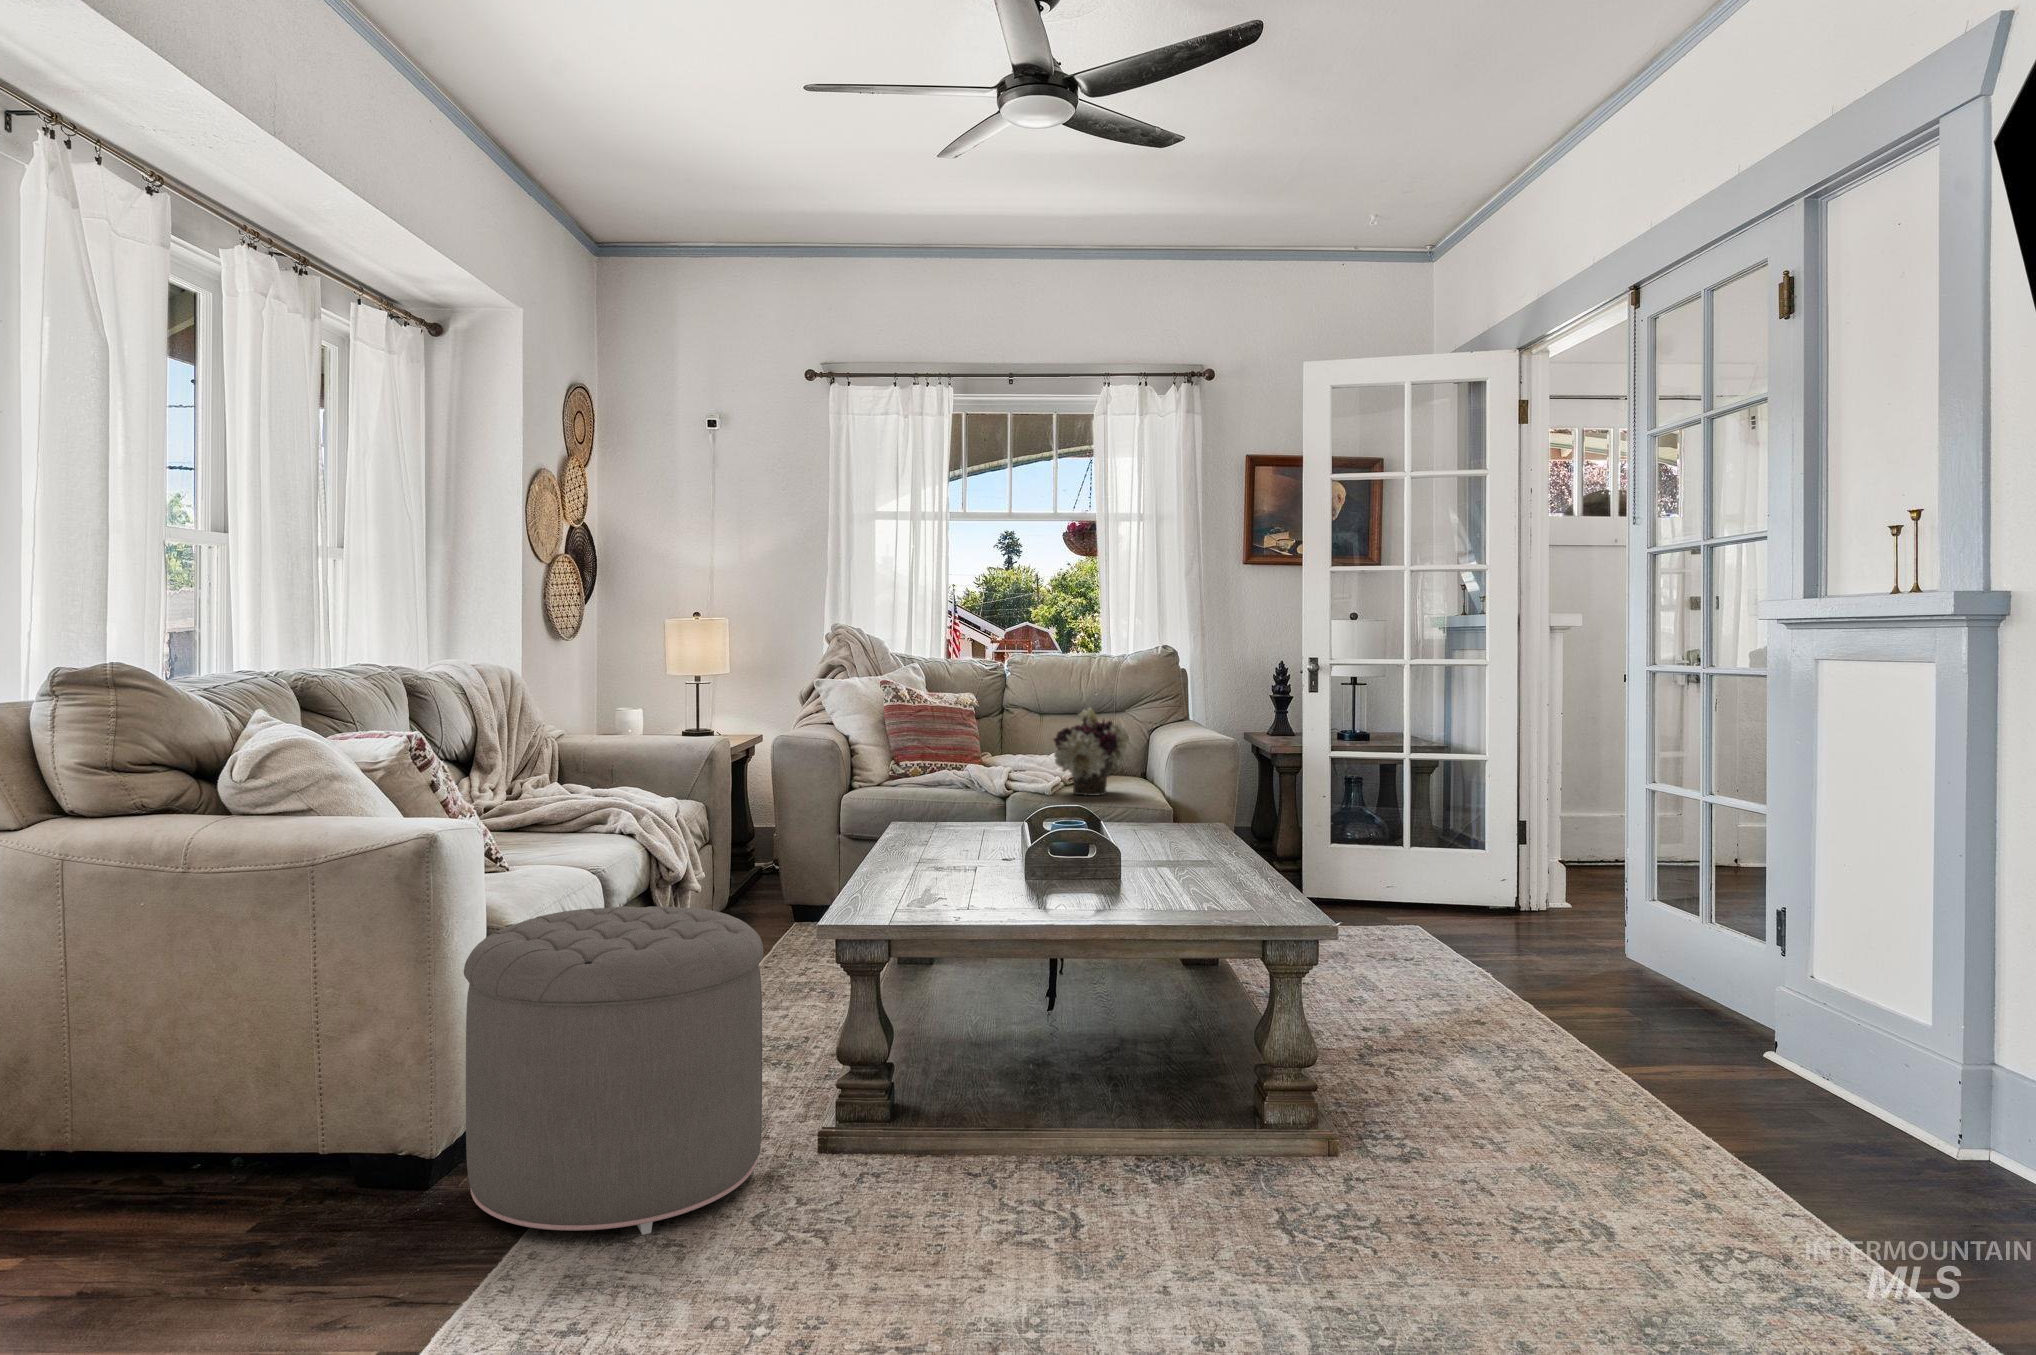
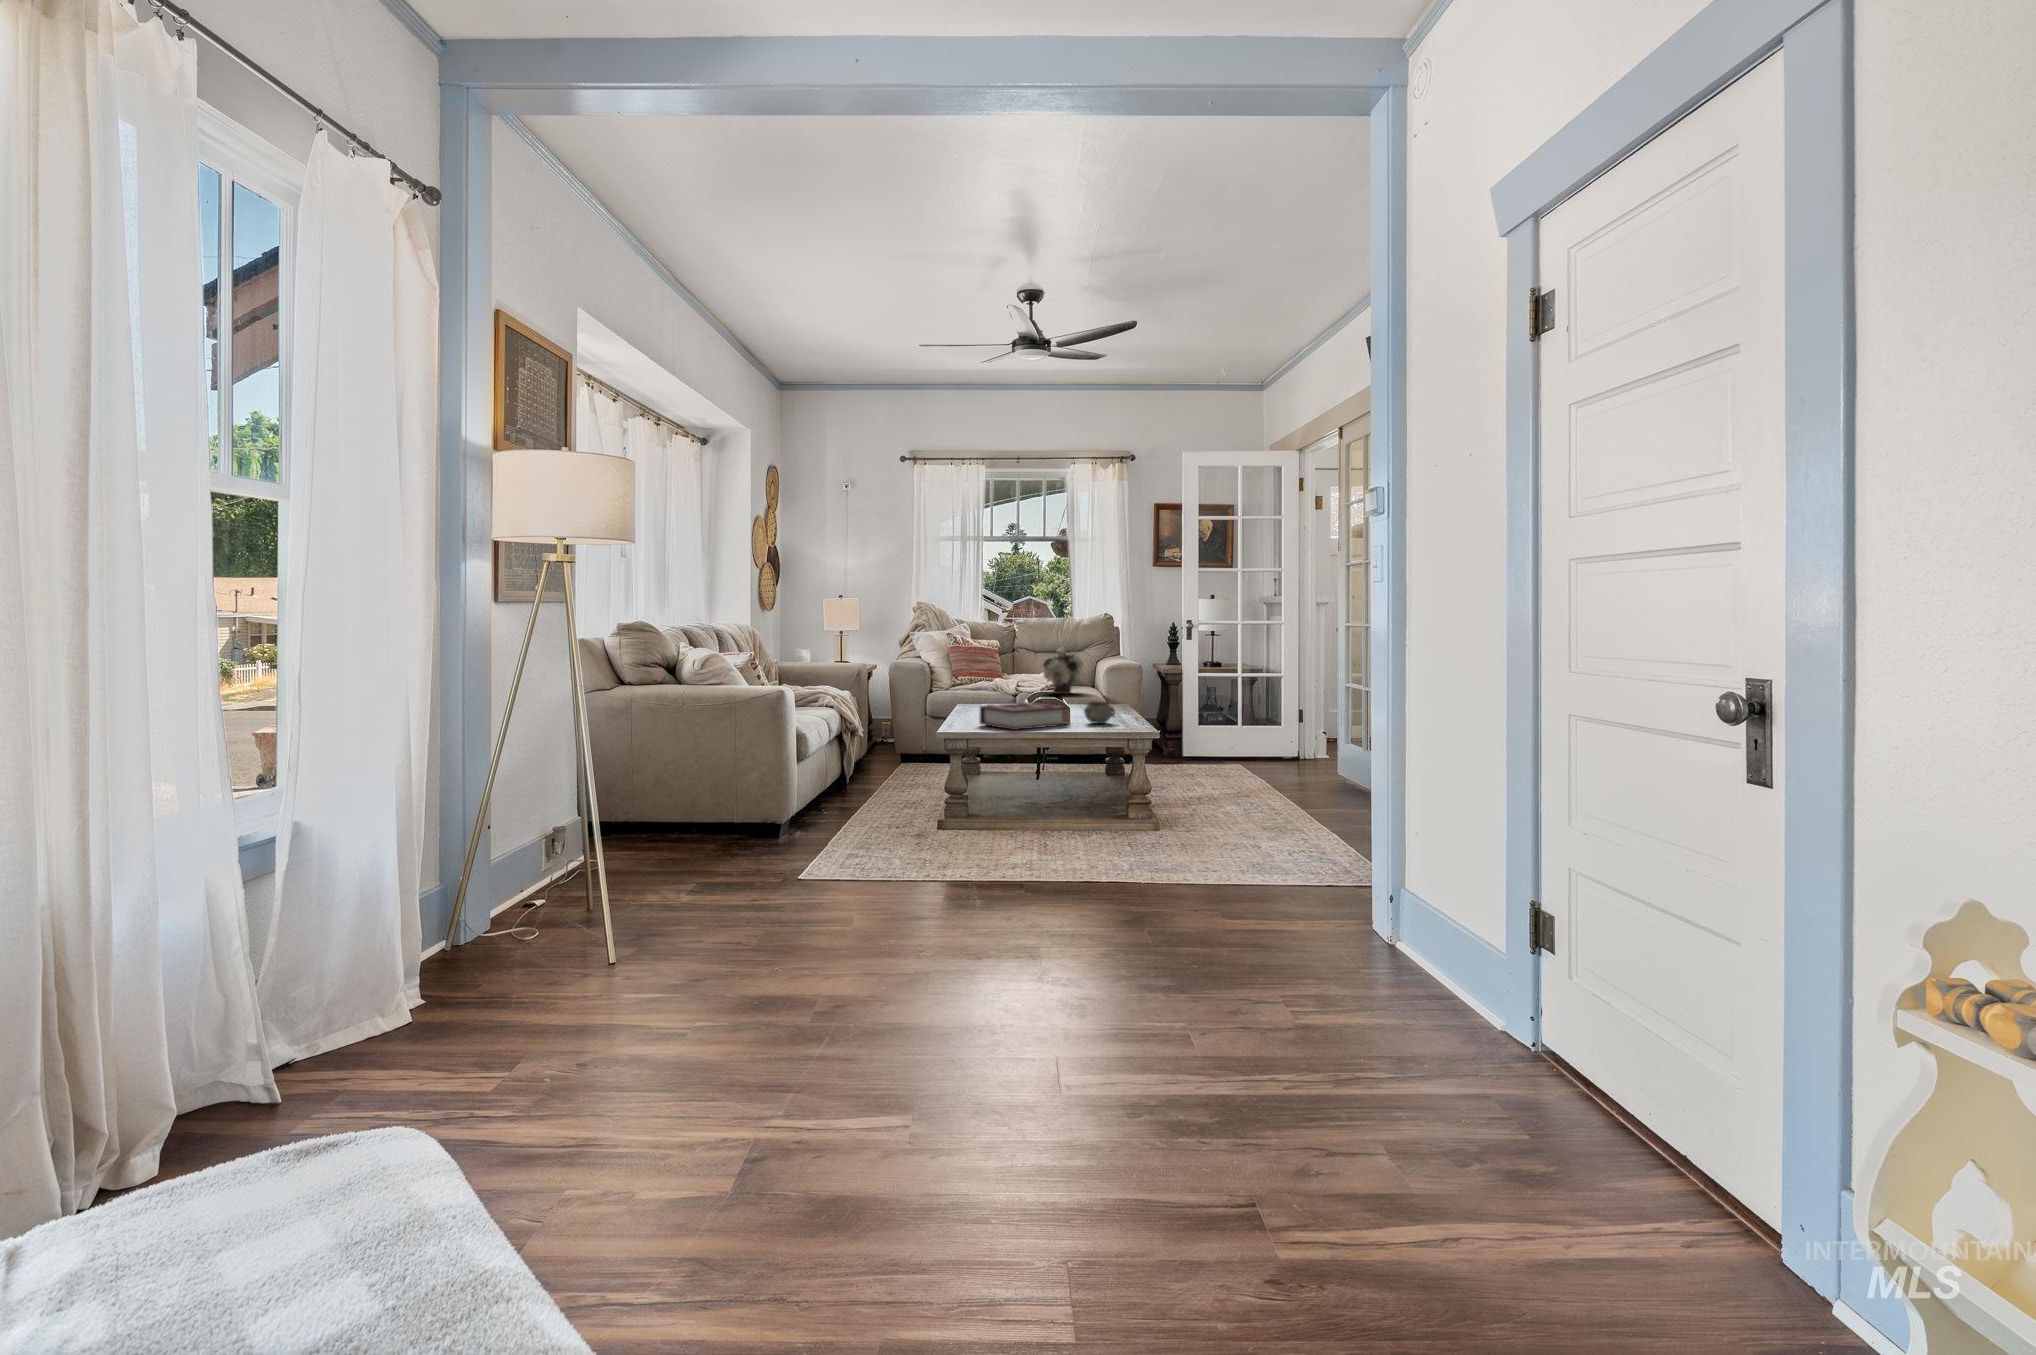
book: none [917,839,1120,918] -> present [979,702,1068,730]
decorative bowl: none [1154,841,1224,892] -> present [1084,702,1115,724]
ottoman: present [464,906,763,1235] -> none [802,726,919,845]

